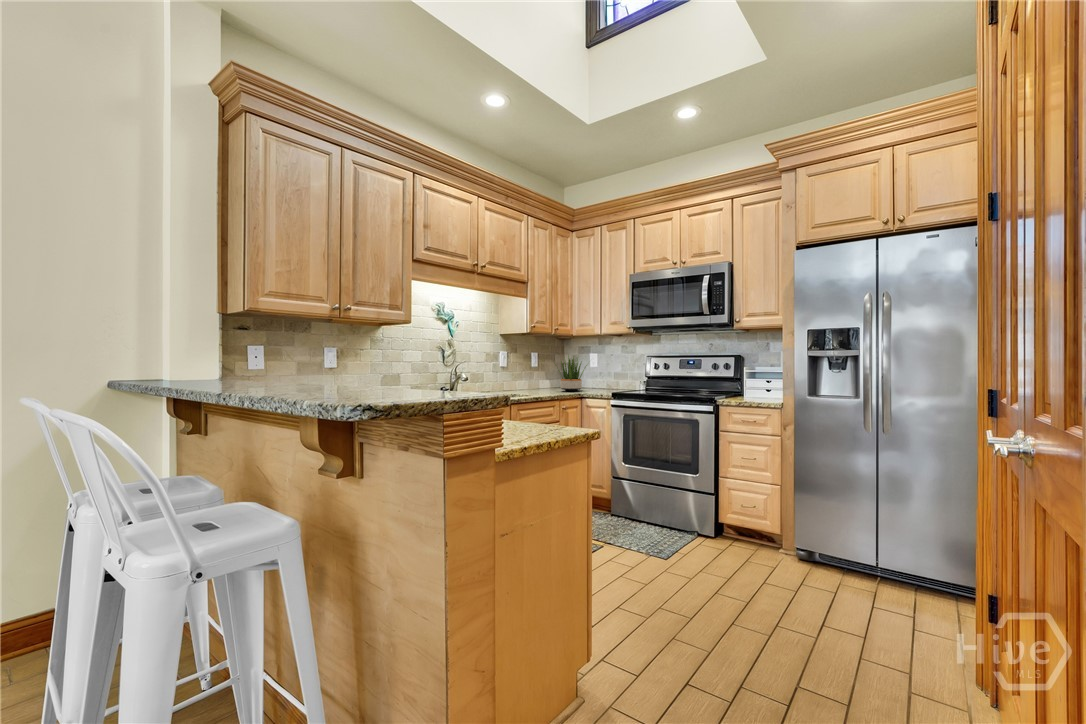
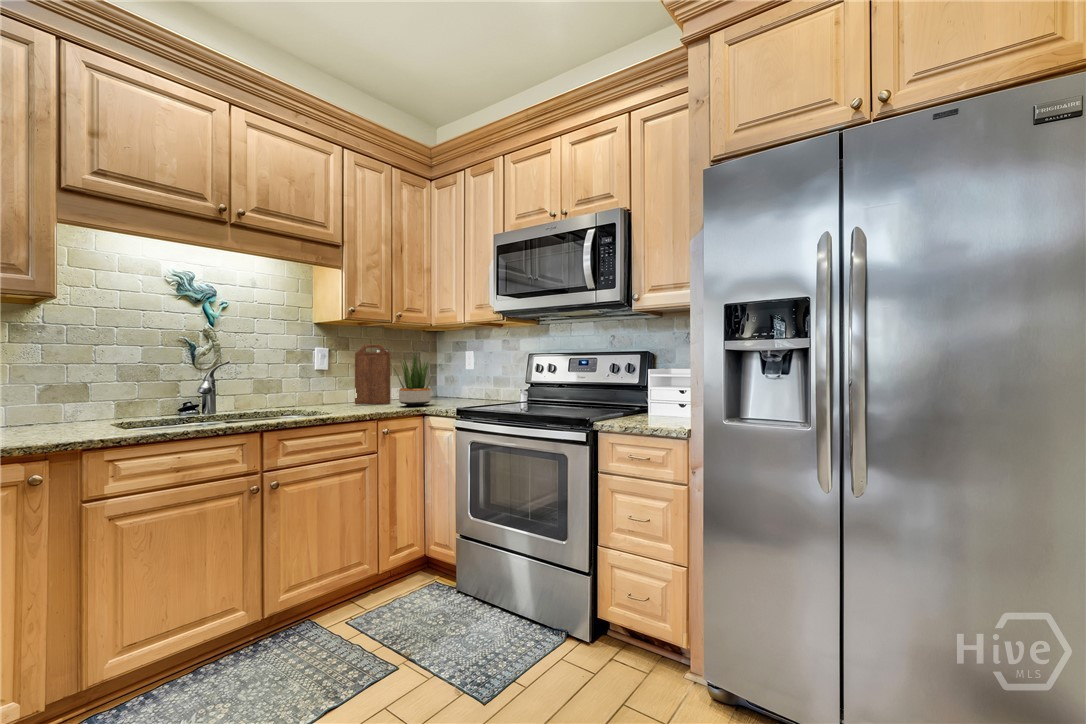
cutting board: none [523,349,547,390] -> present [355,345,390,404]

